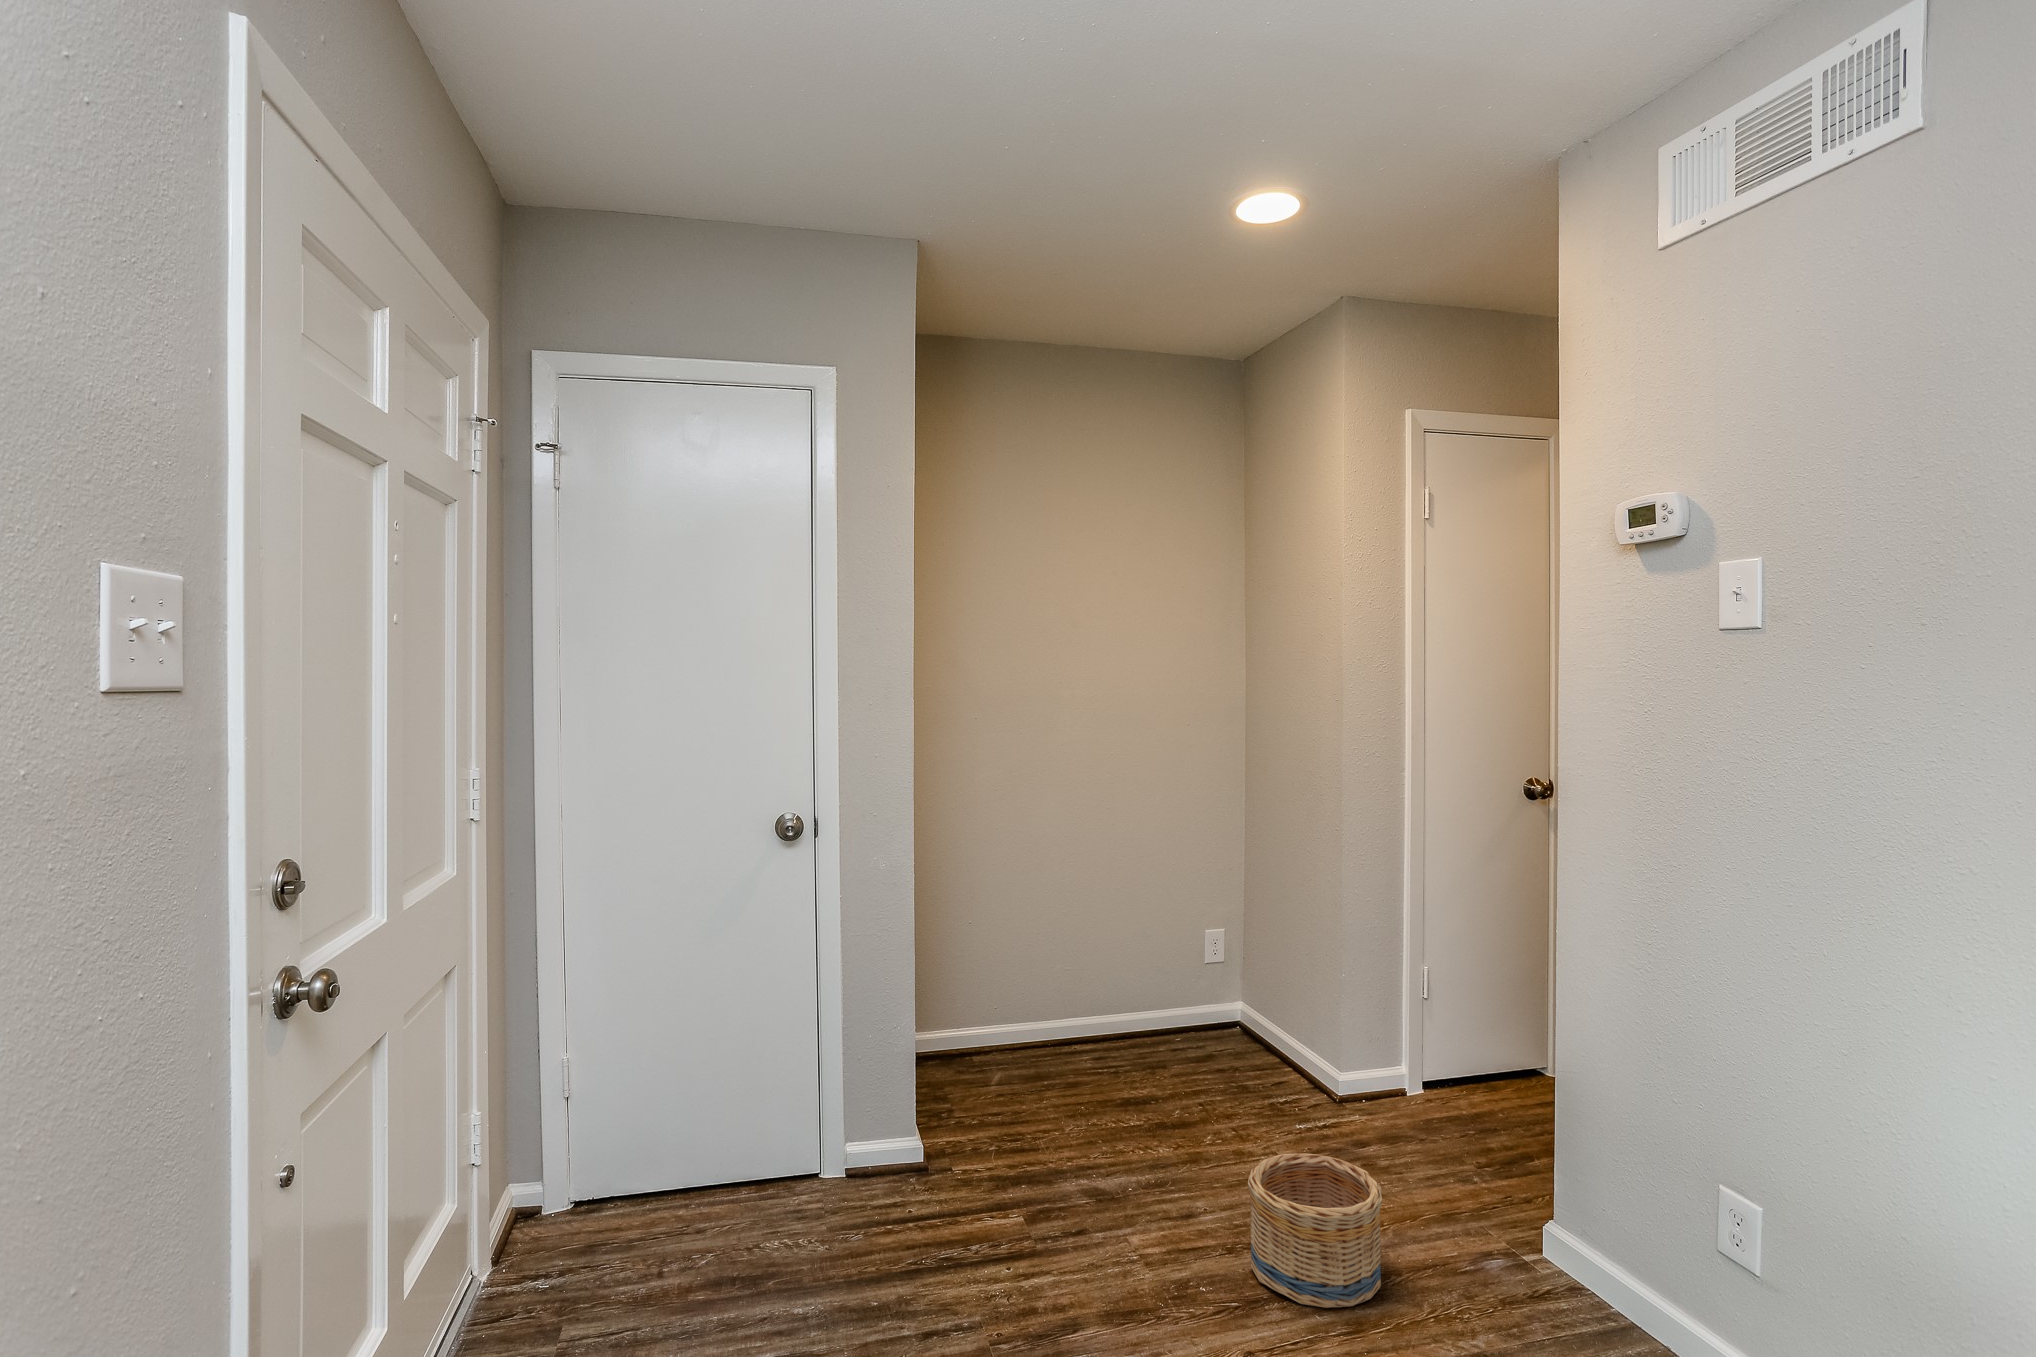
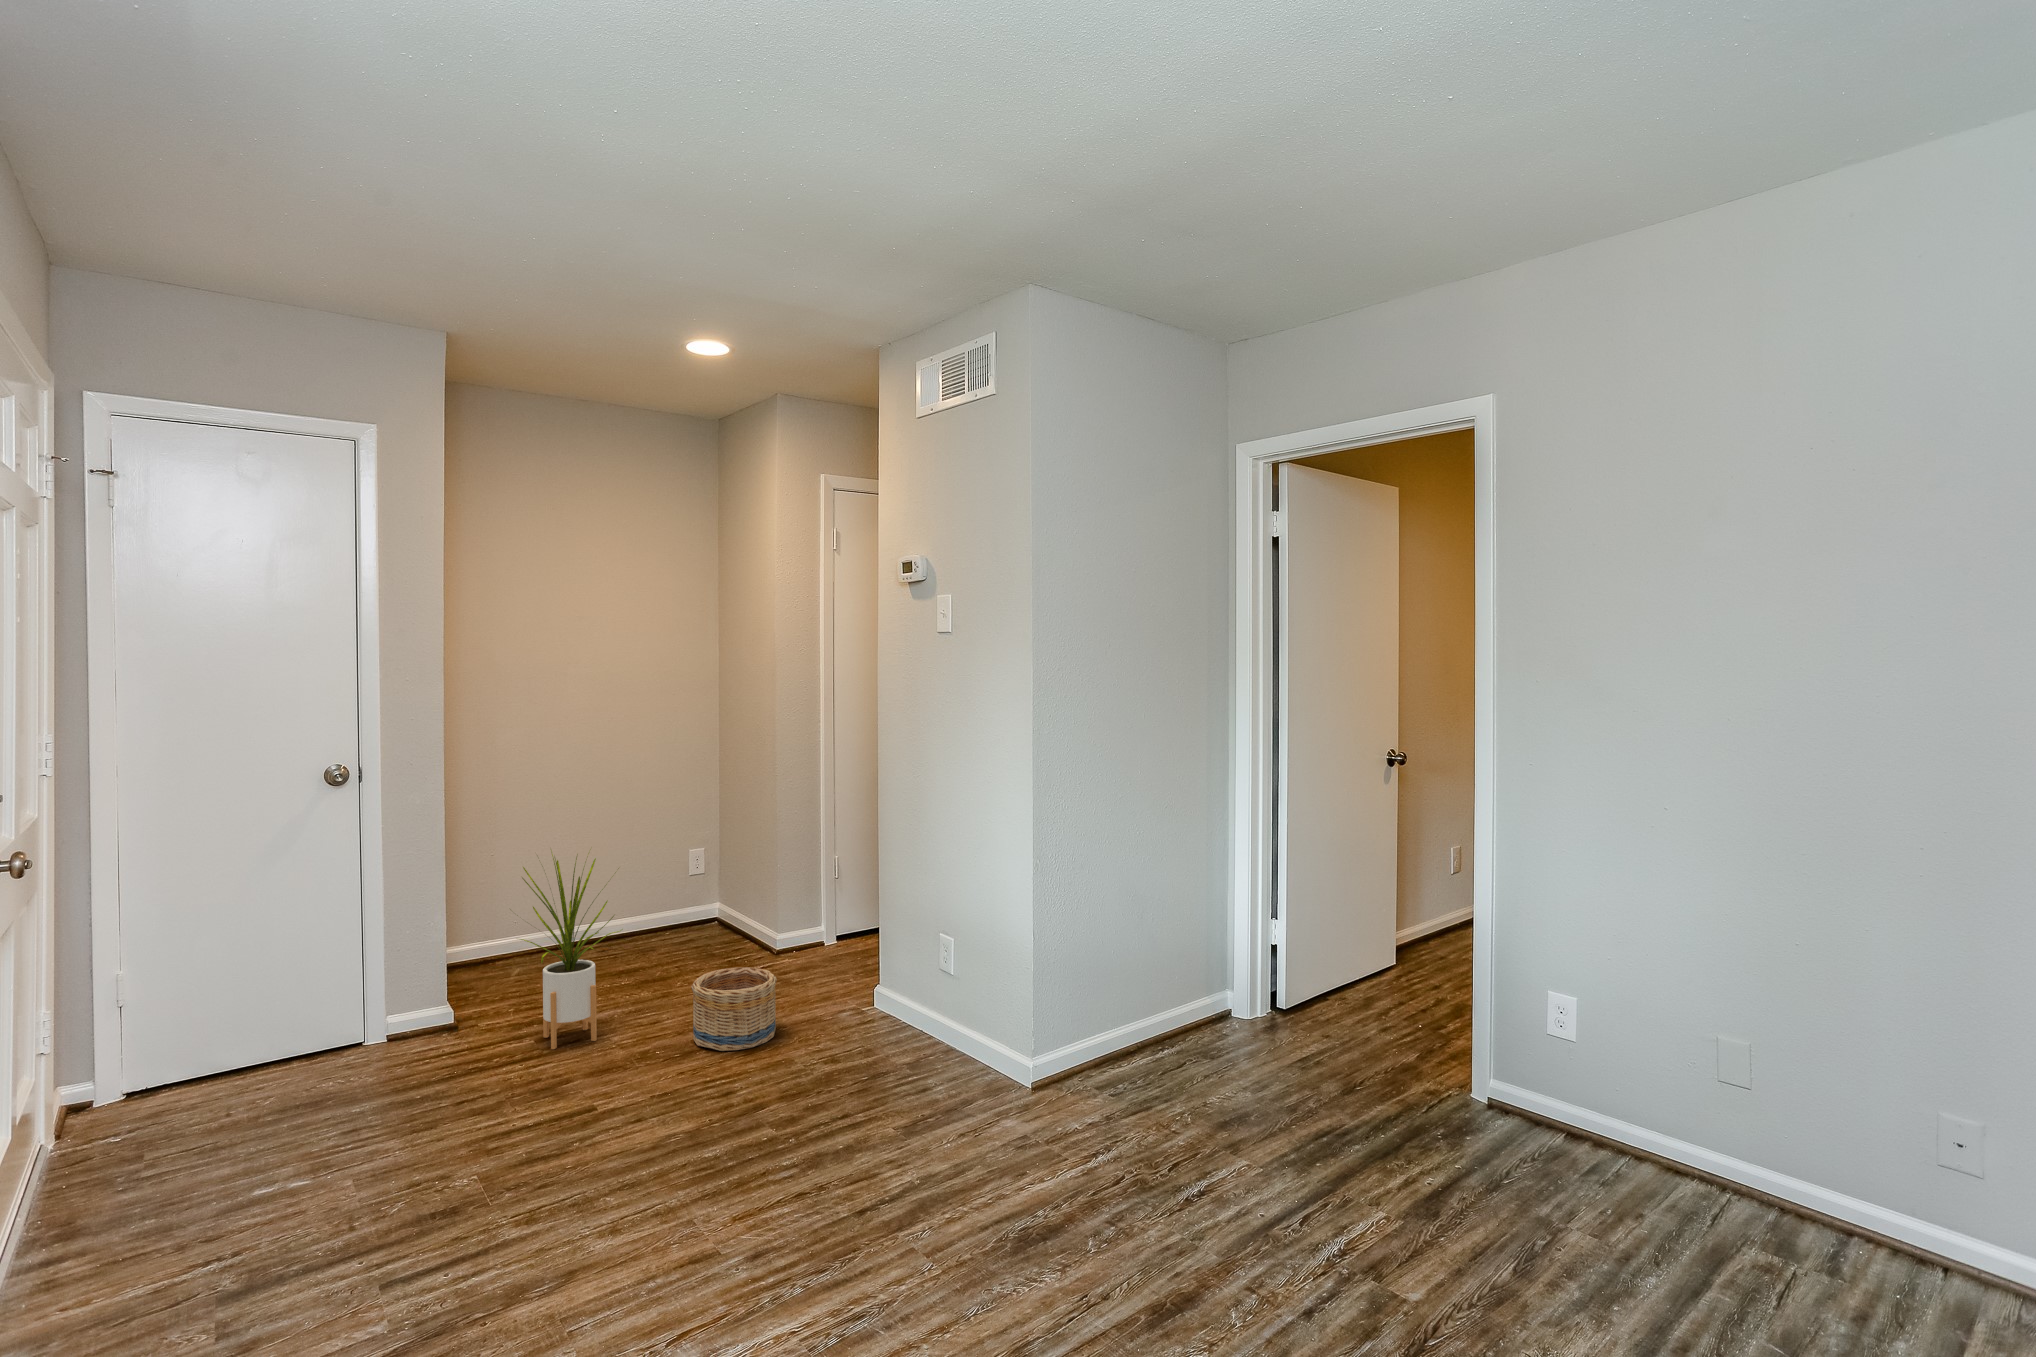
house plant: none [987,942,1143,1242] -> present [521,851,623,1049]

